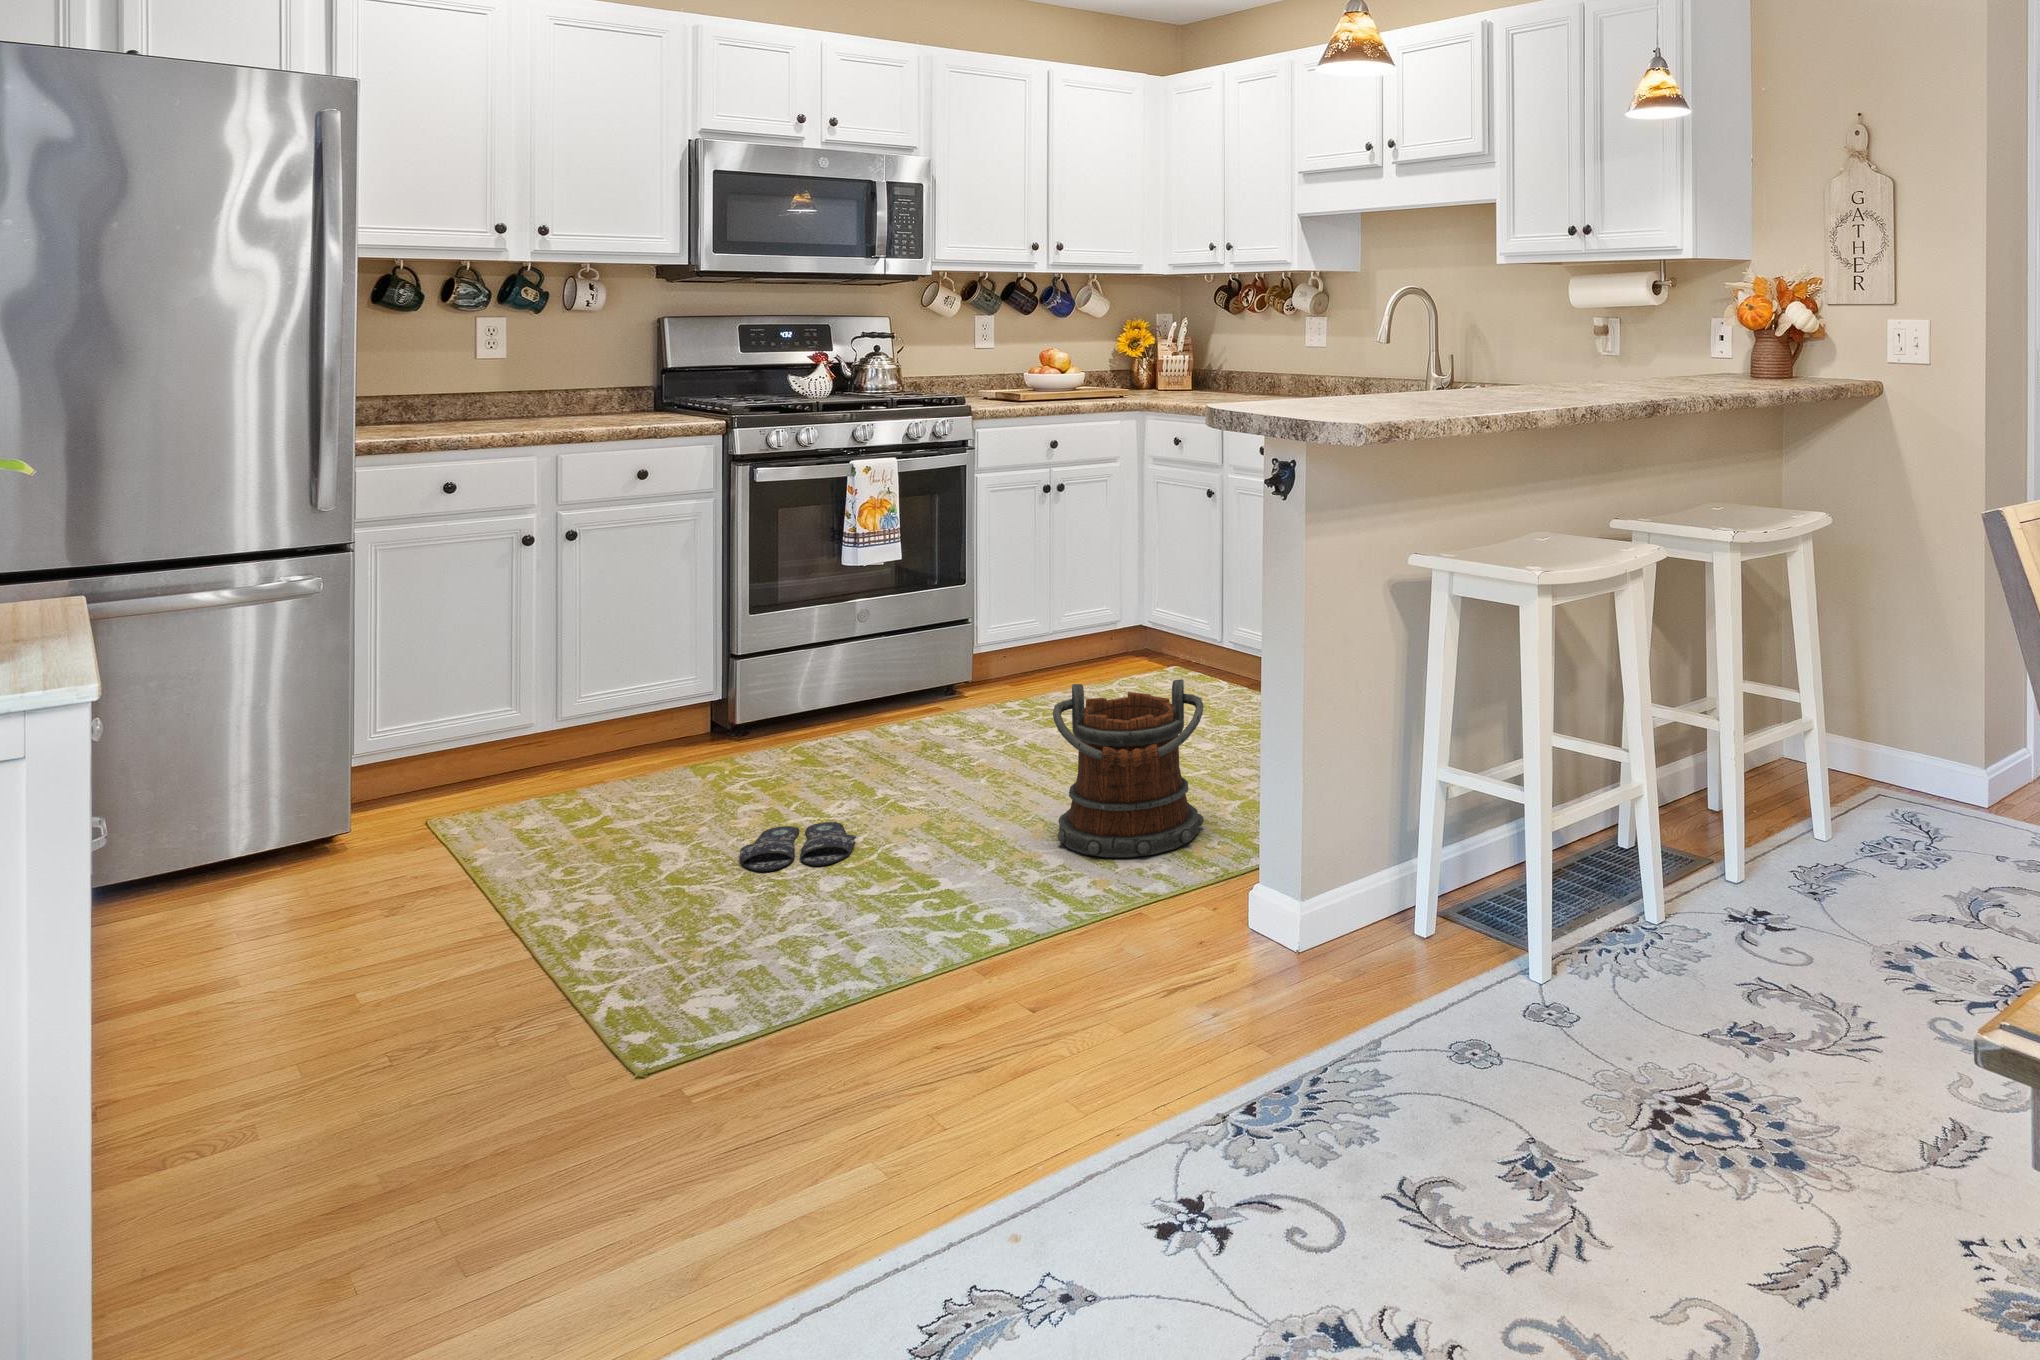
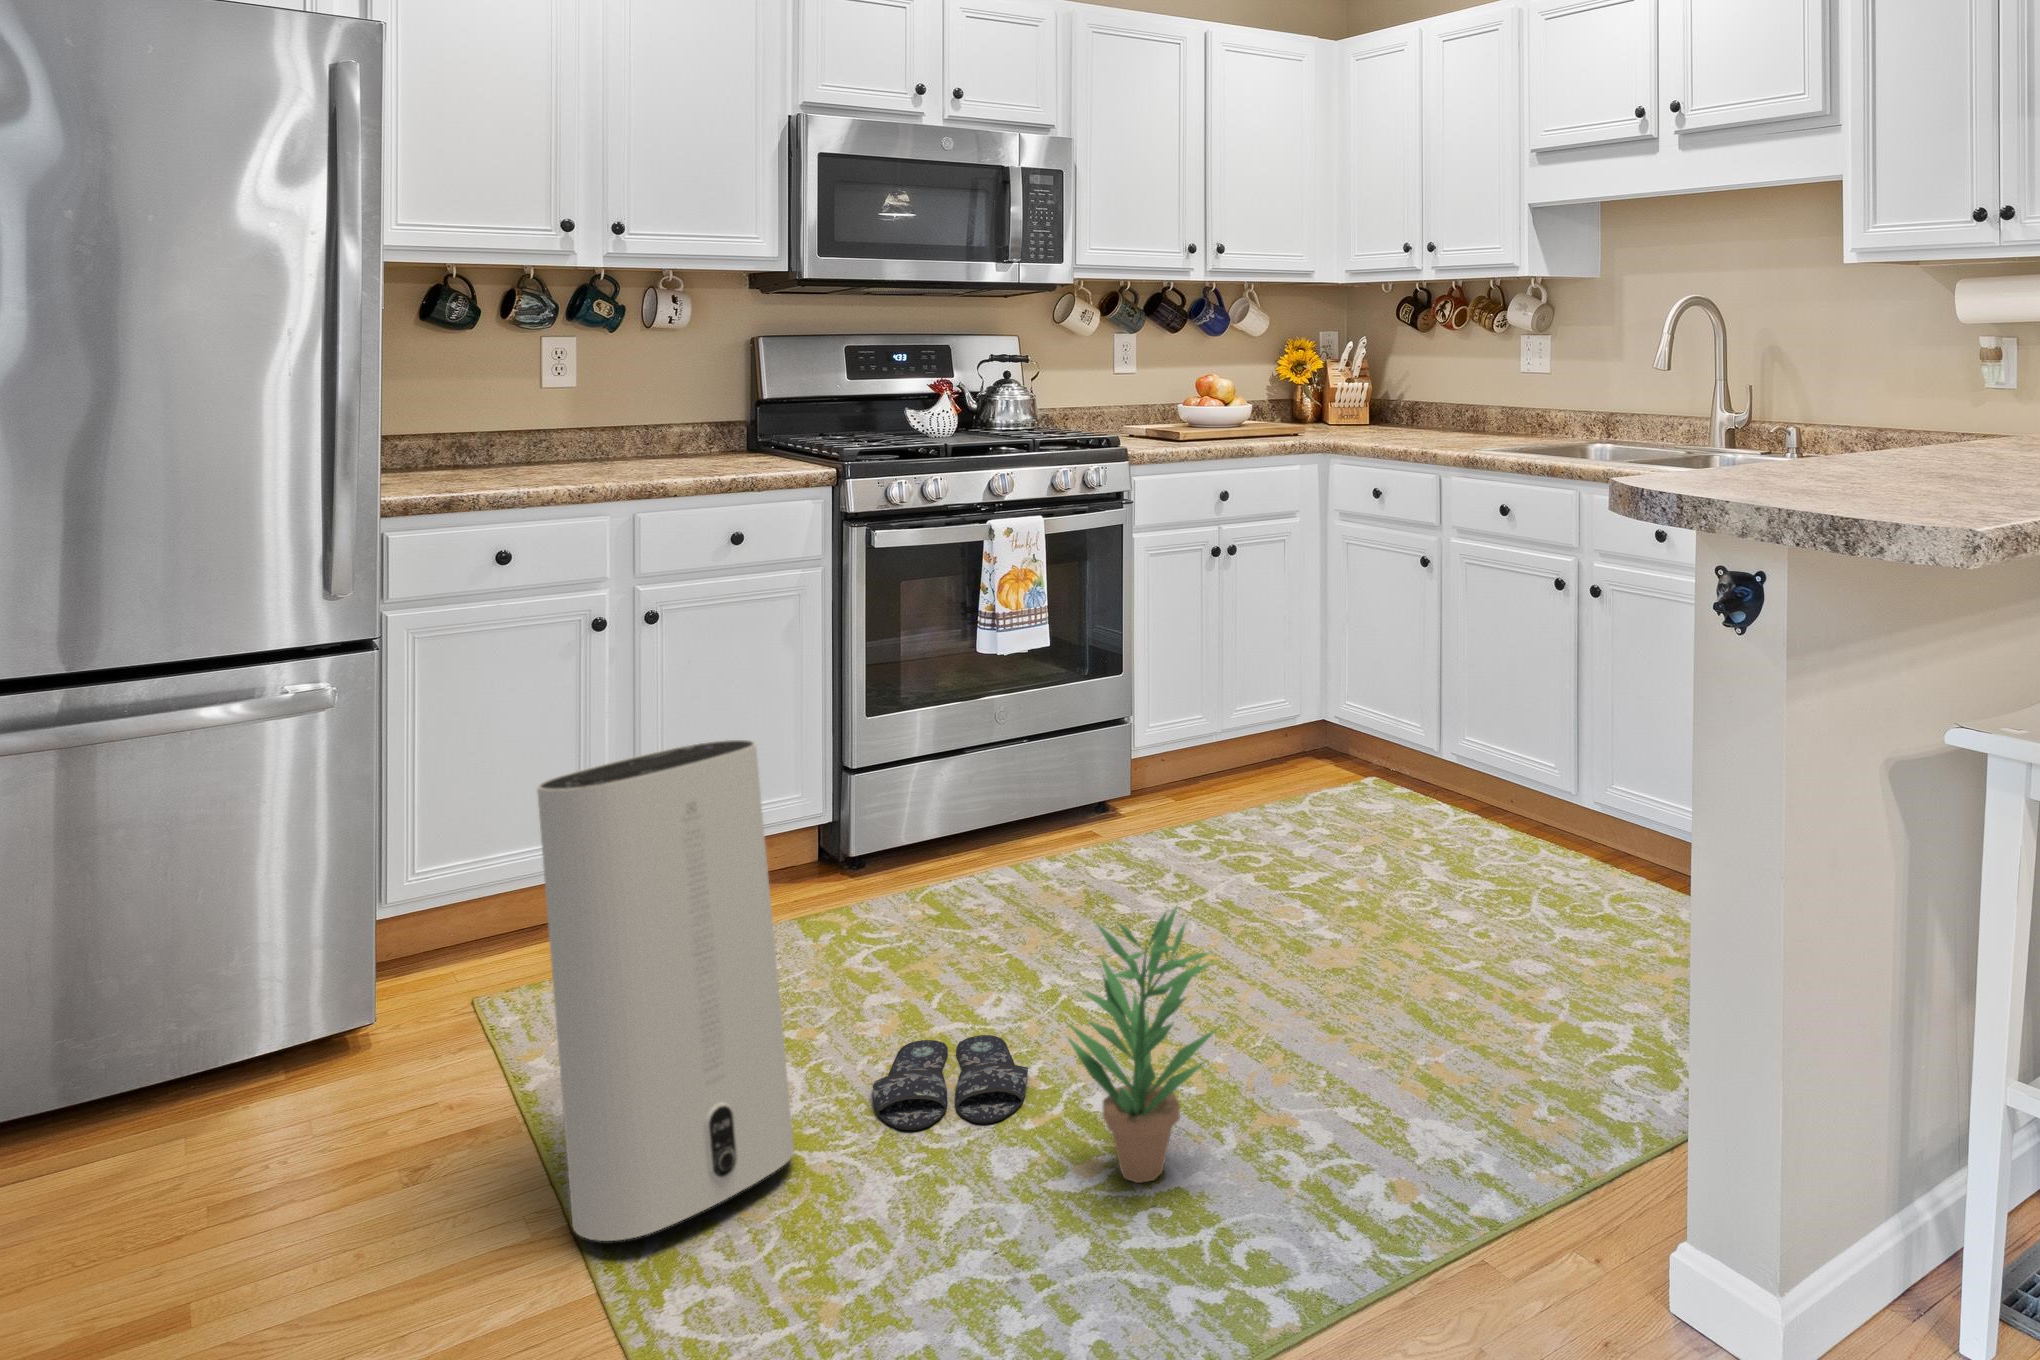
air purifier: none [490,602,679,929] -> present [537,740,794,1241]
bucket: present [1053,679,1204,857] -> none [1306,860,1522,1136]
potted plant: none [872,701,980,889] -> present [1068,908,1219,1183]

